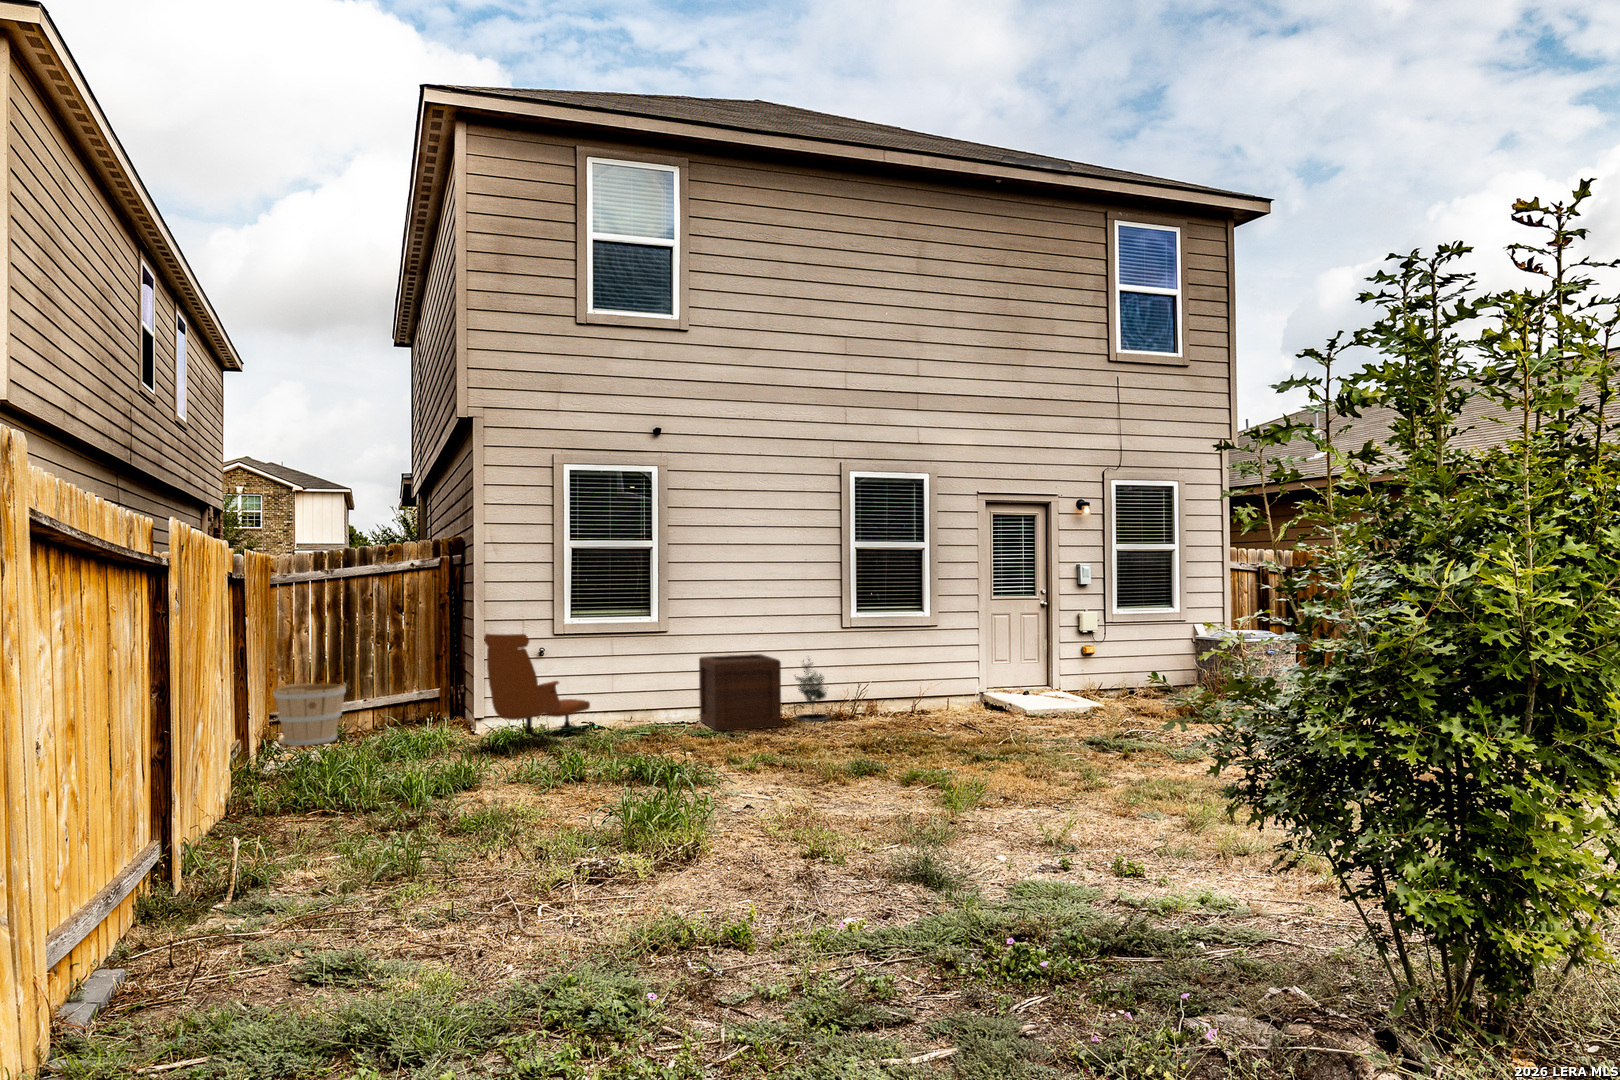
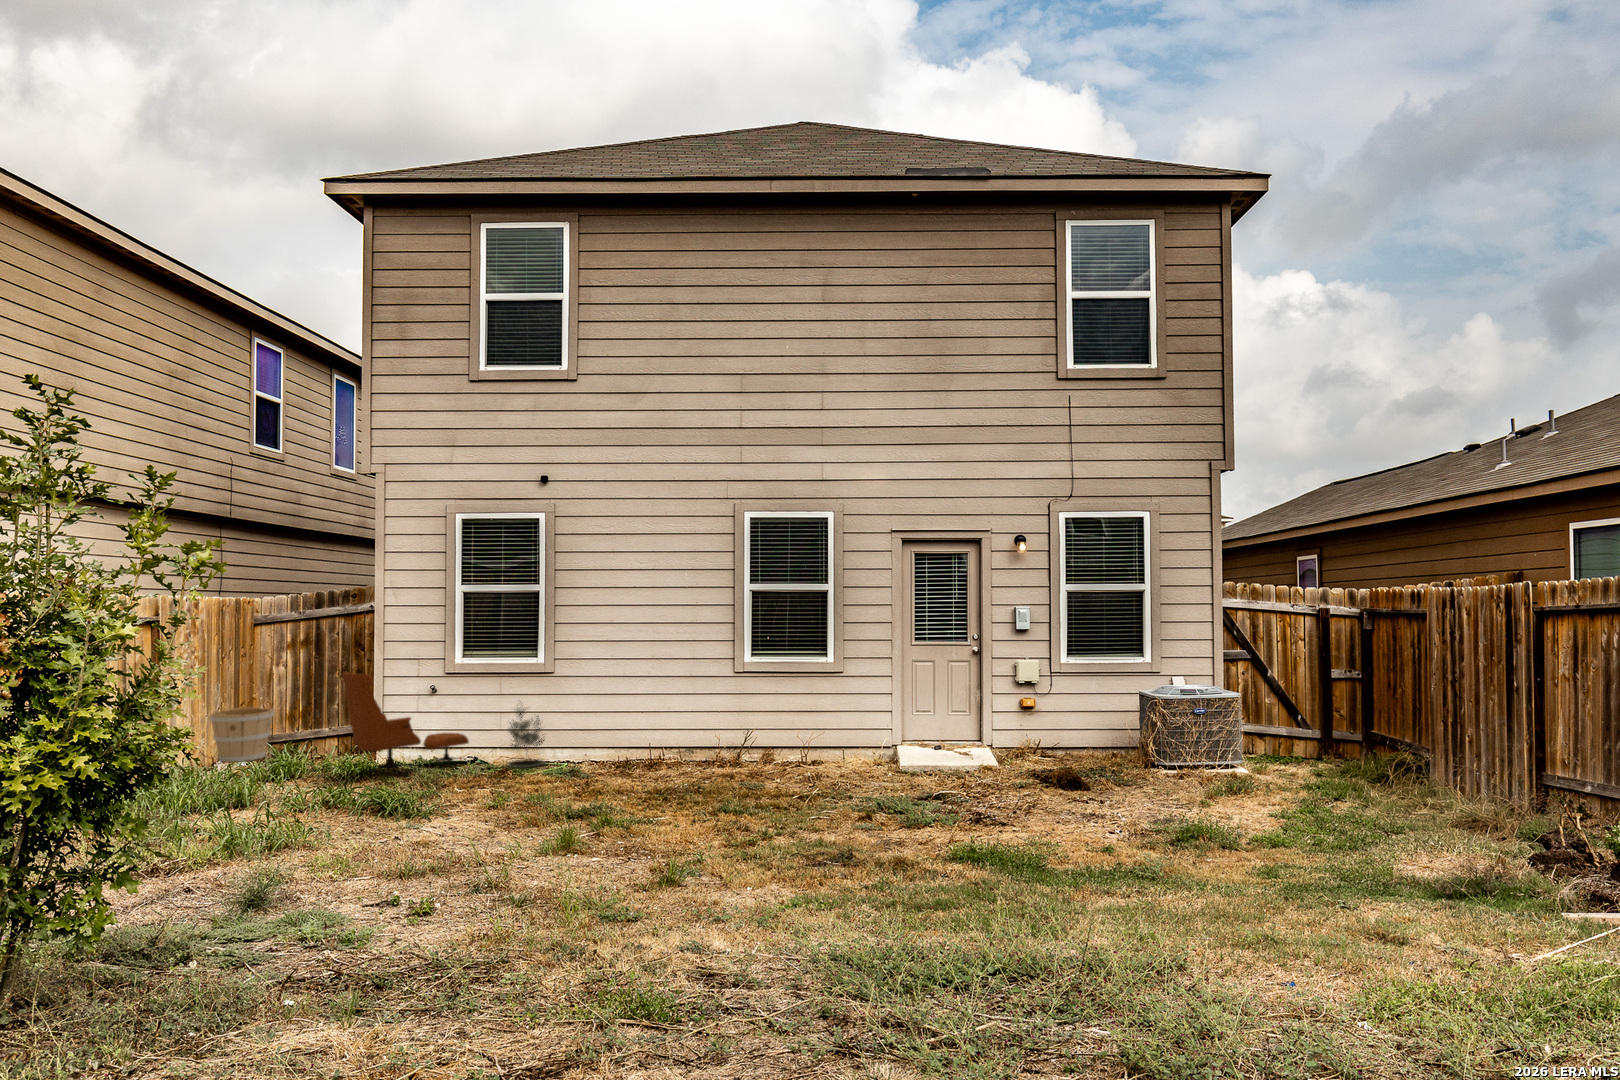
wooden crate: present [699,654,782,731] -> none [568,696,647,773]
potted tree: present [795,659,830,721] -> present [508,708,545,768]

